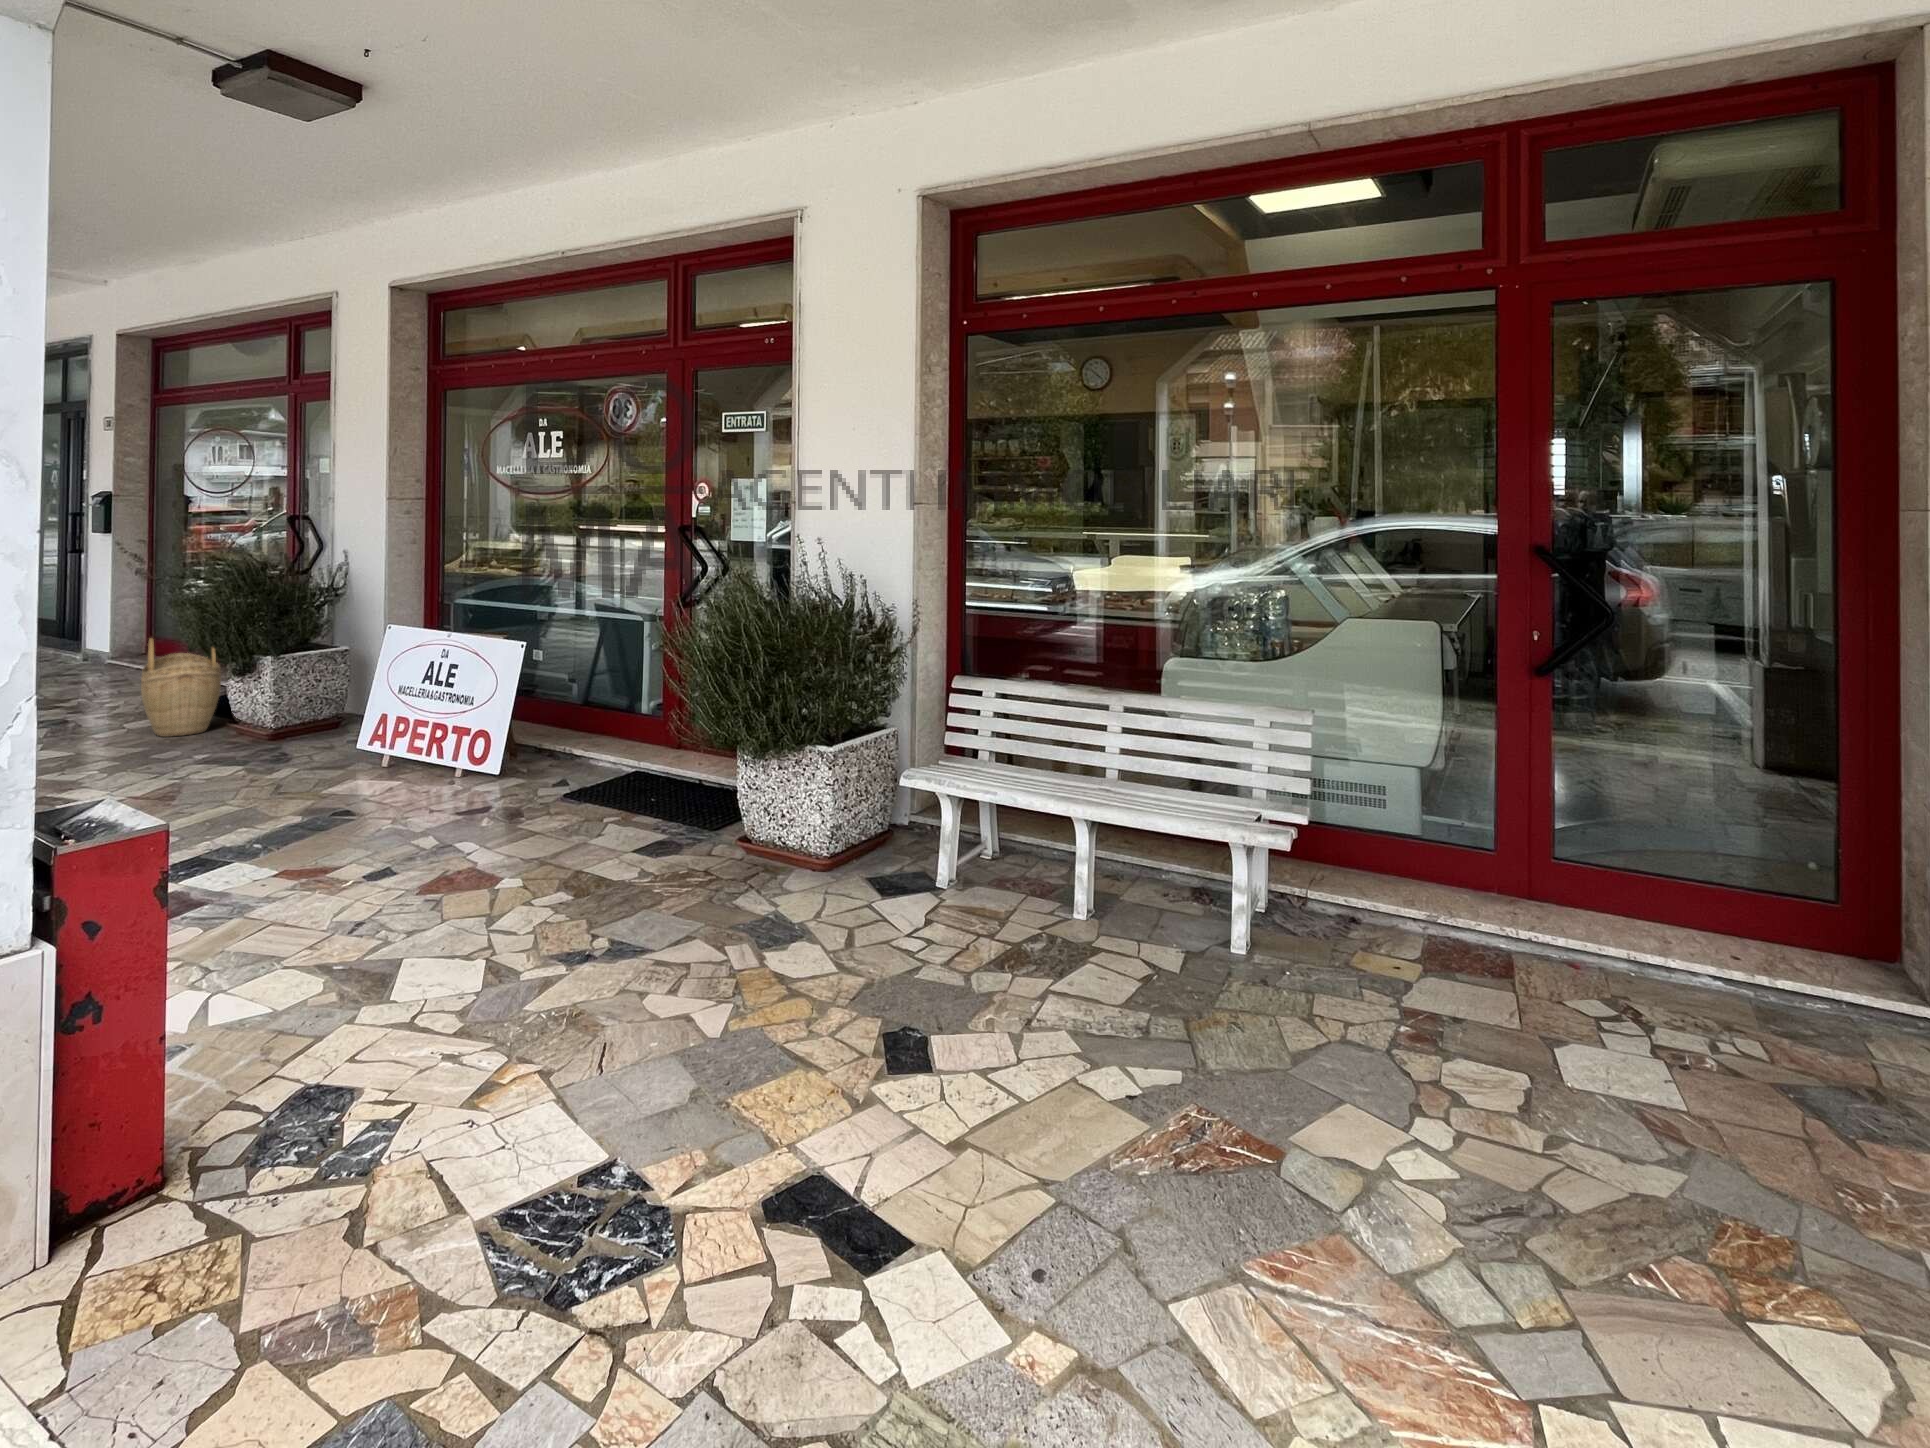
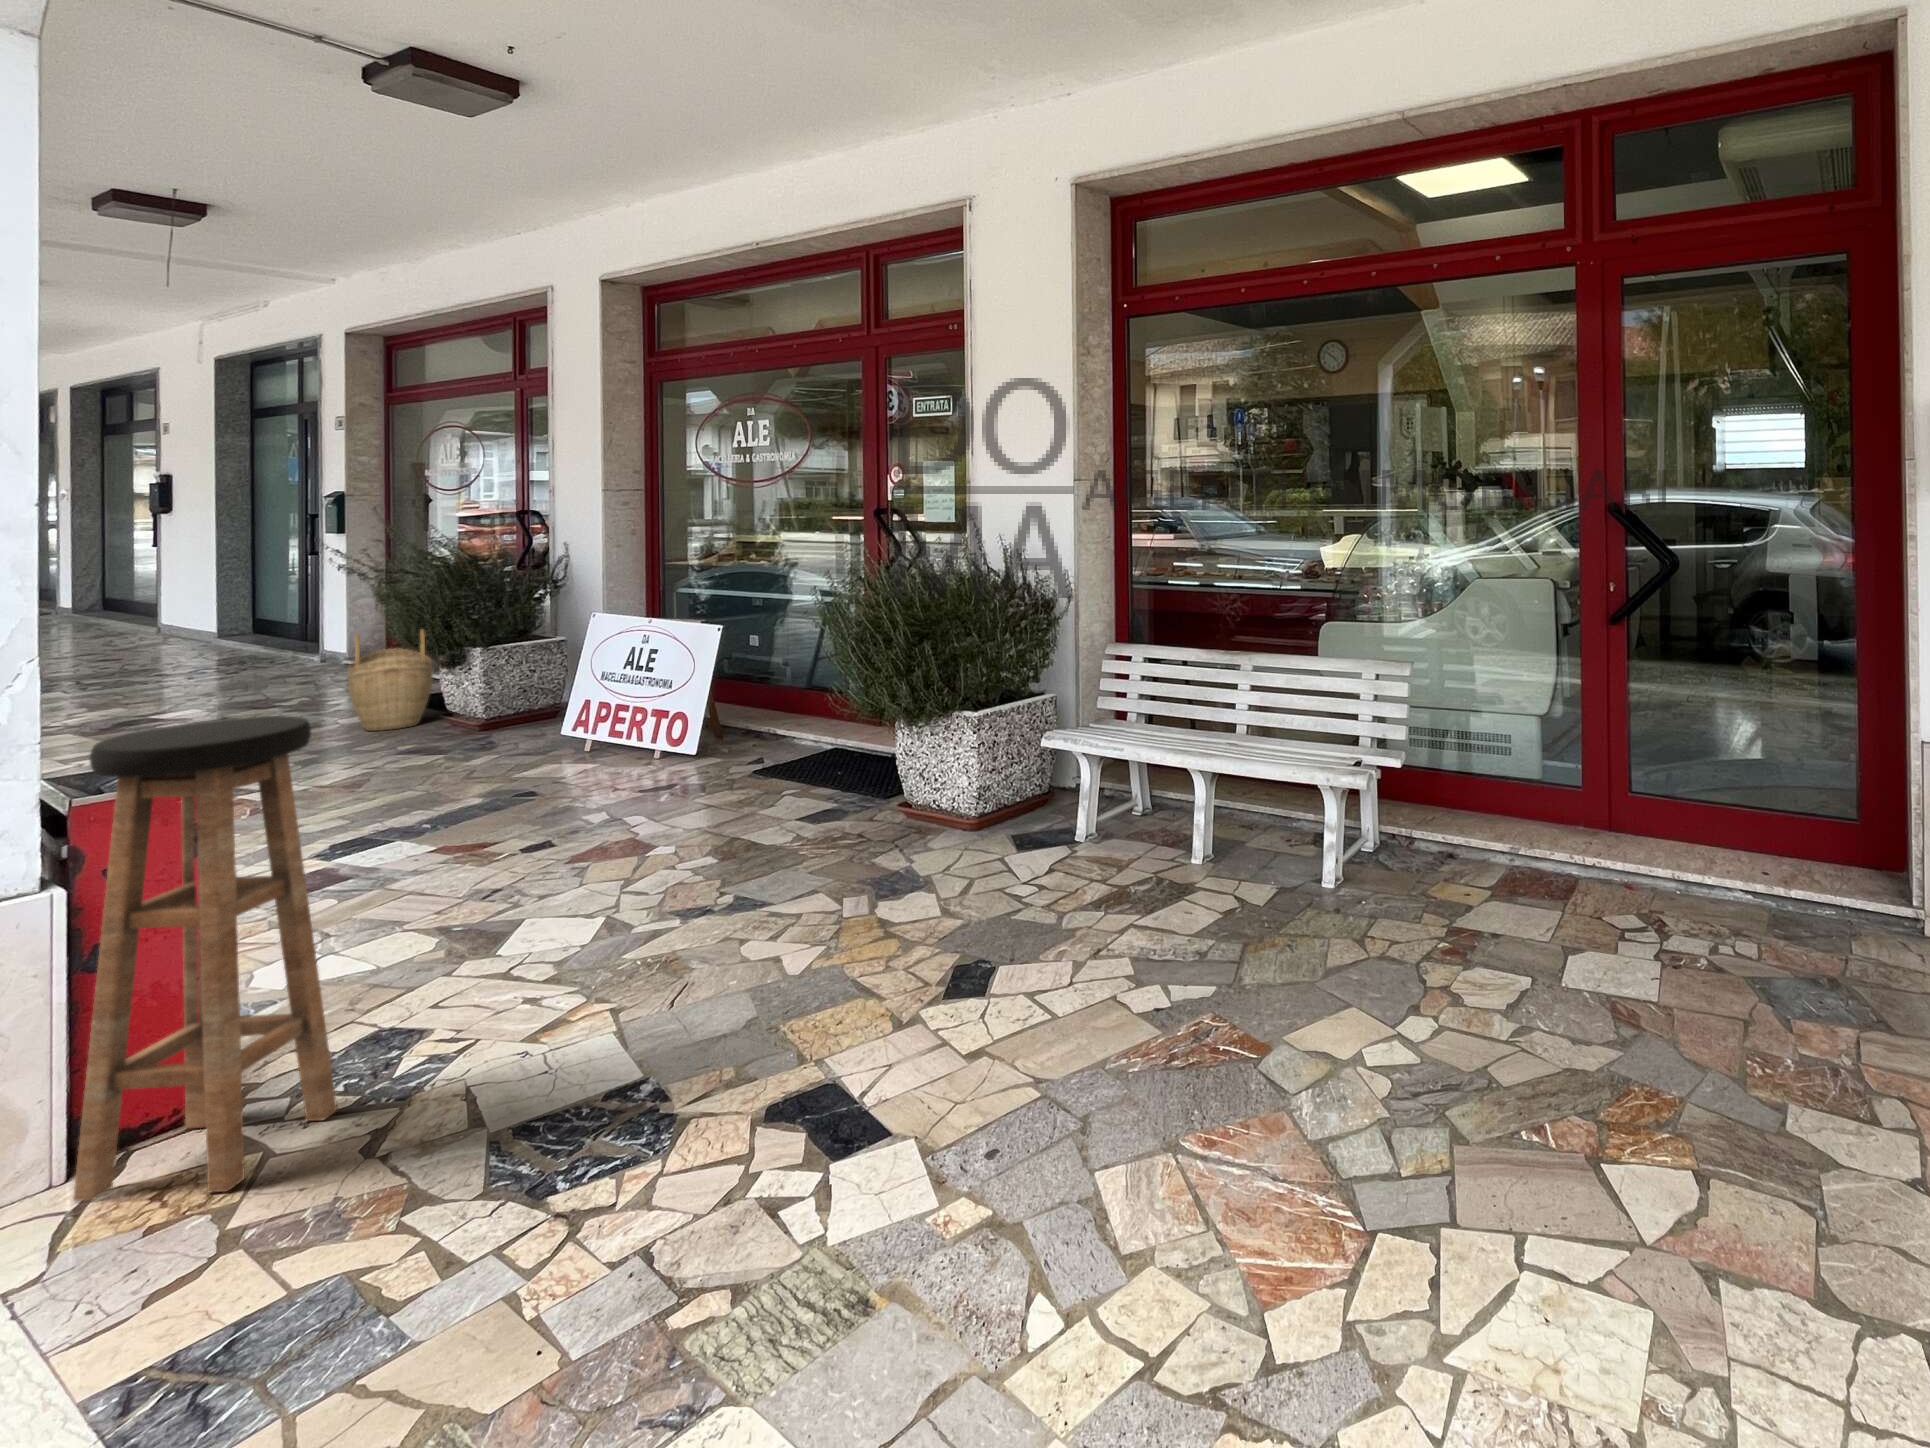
bar stool: none [58,755,299,1289] -> present [73,716,337,1201]

